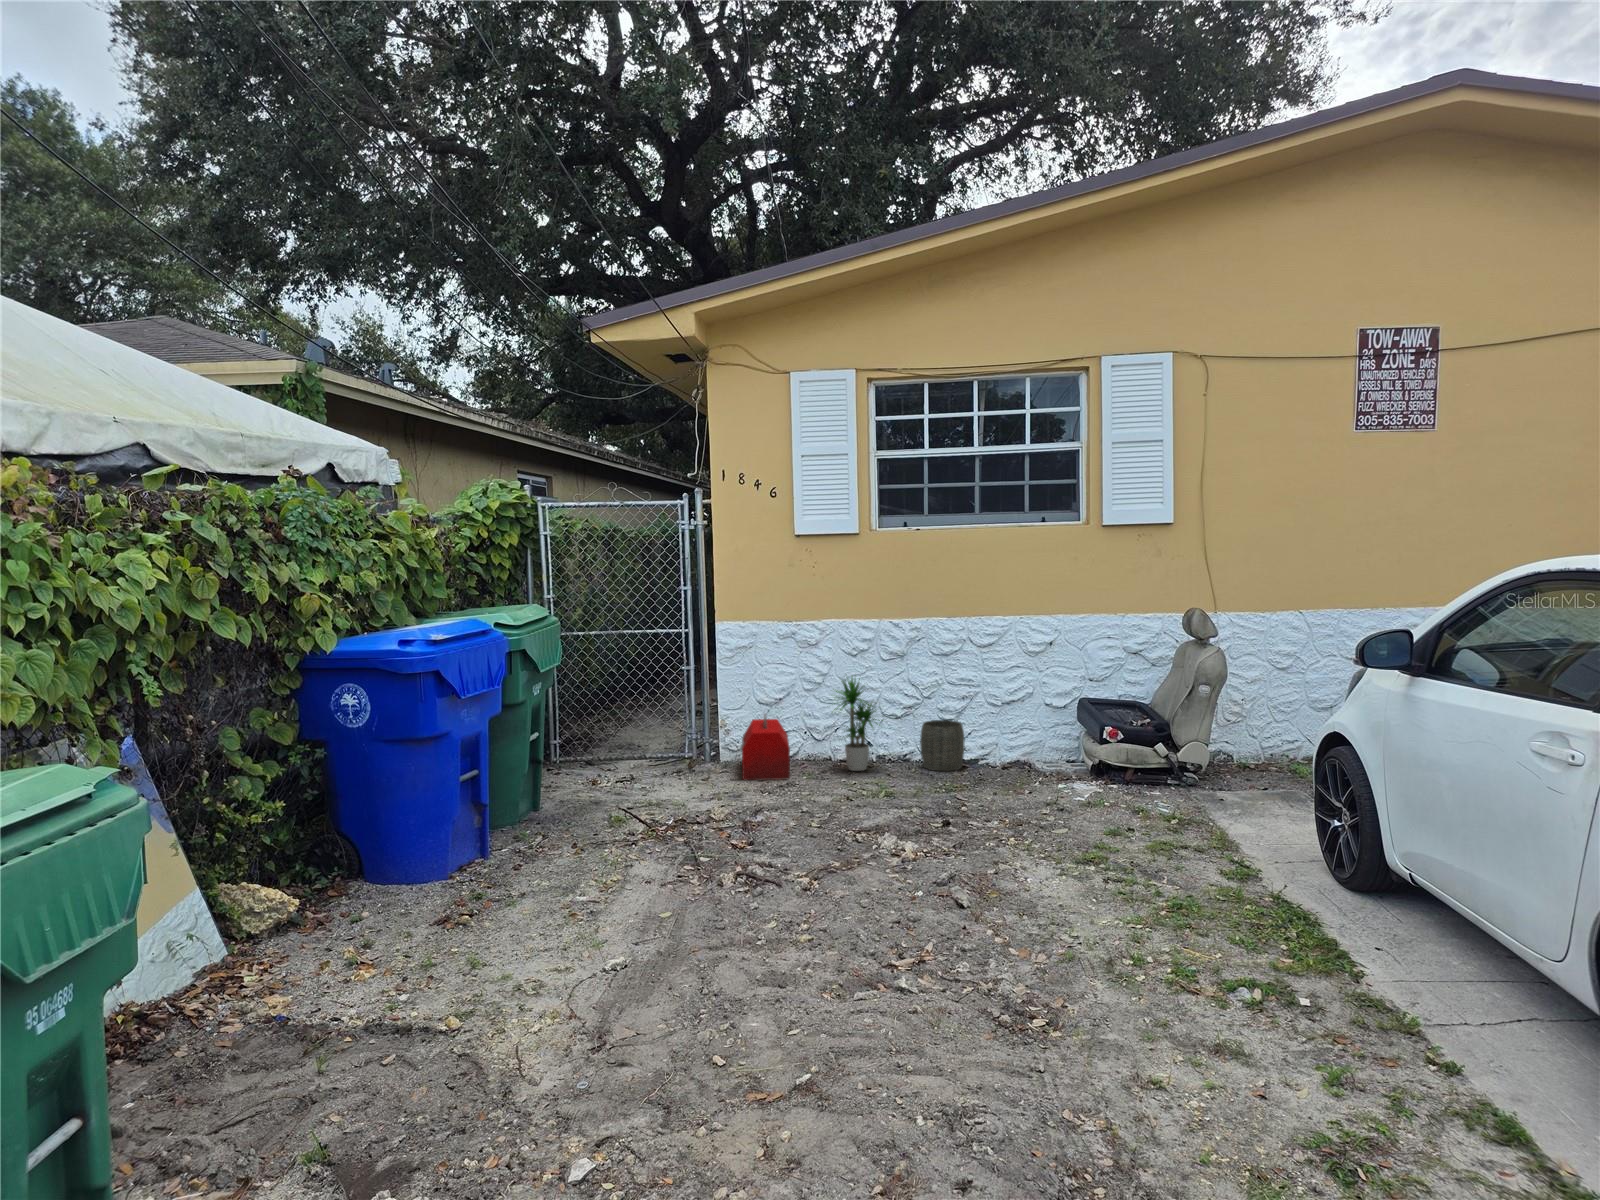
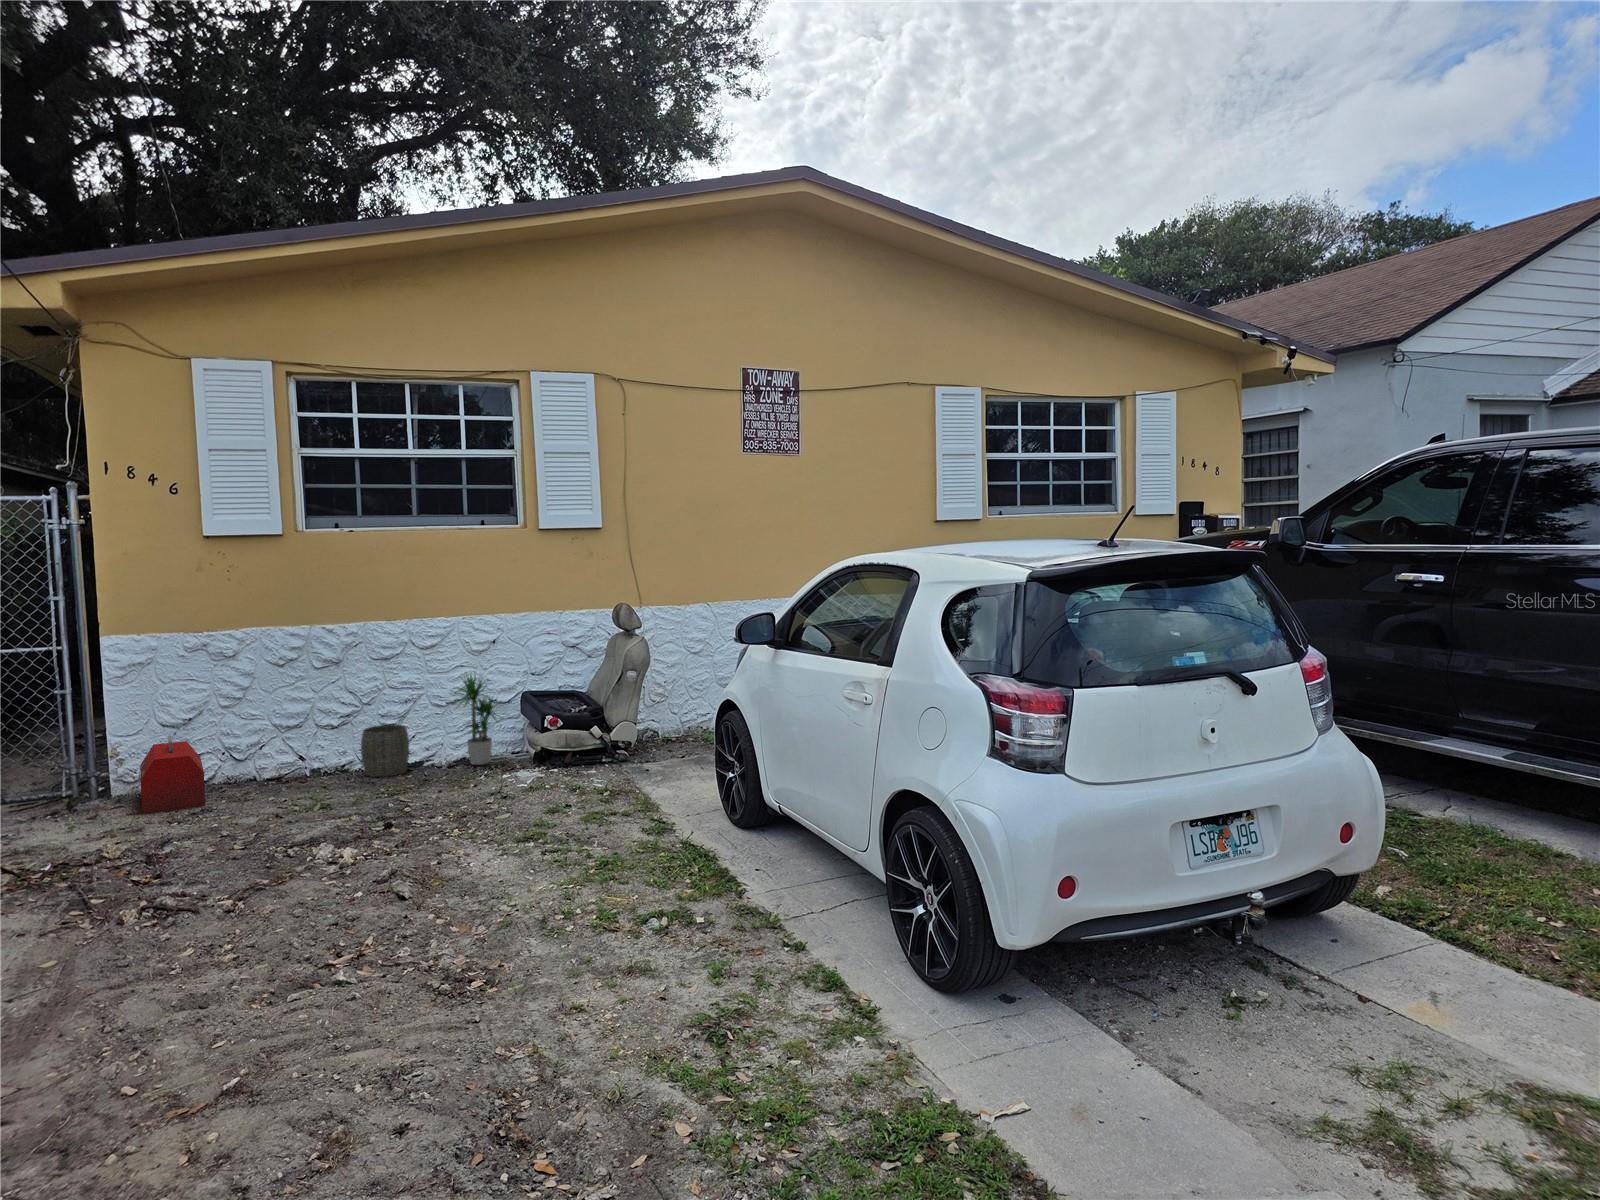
potted plant: present [834,678,880,771] -> present [456,672,504,765]

